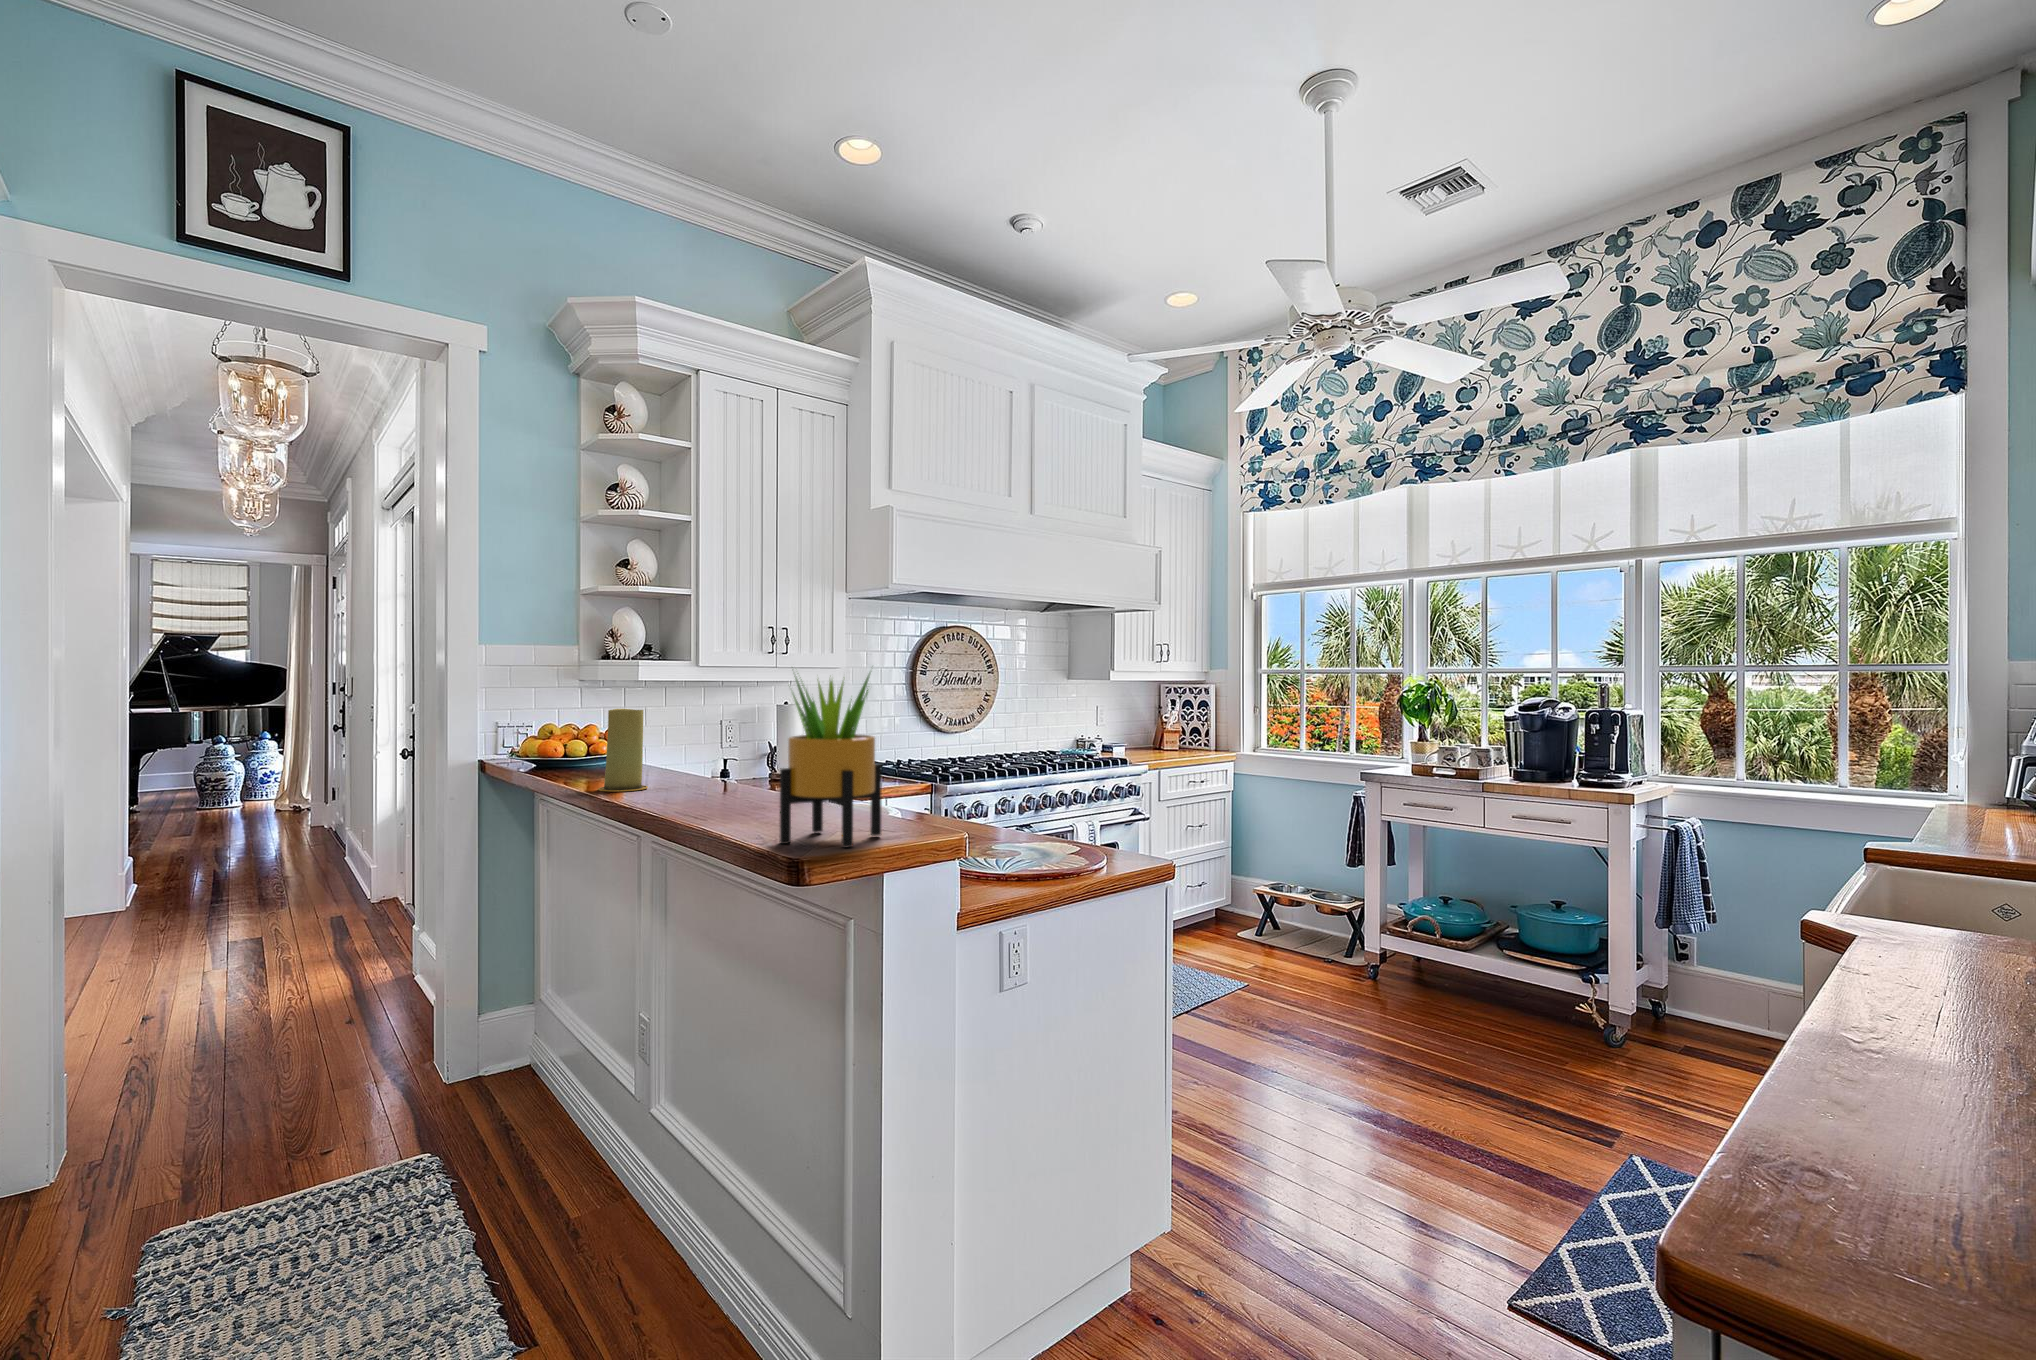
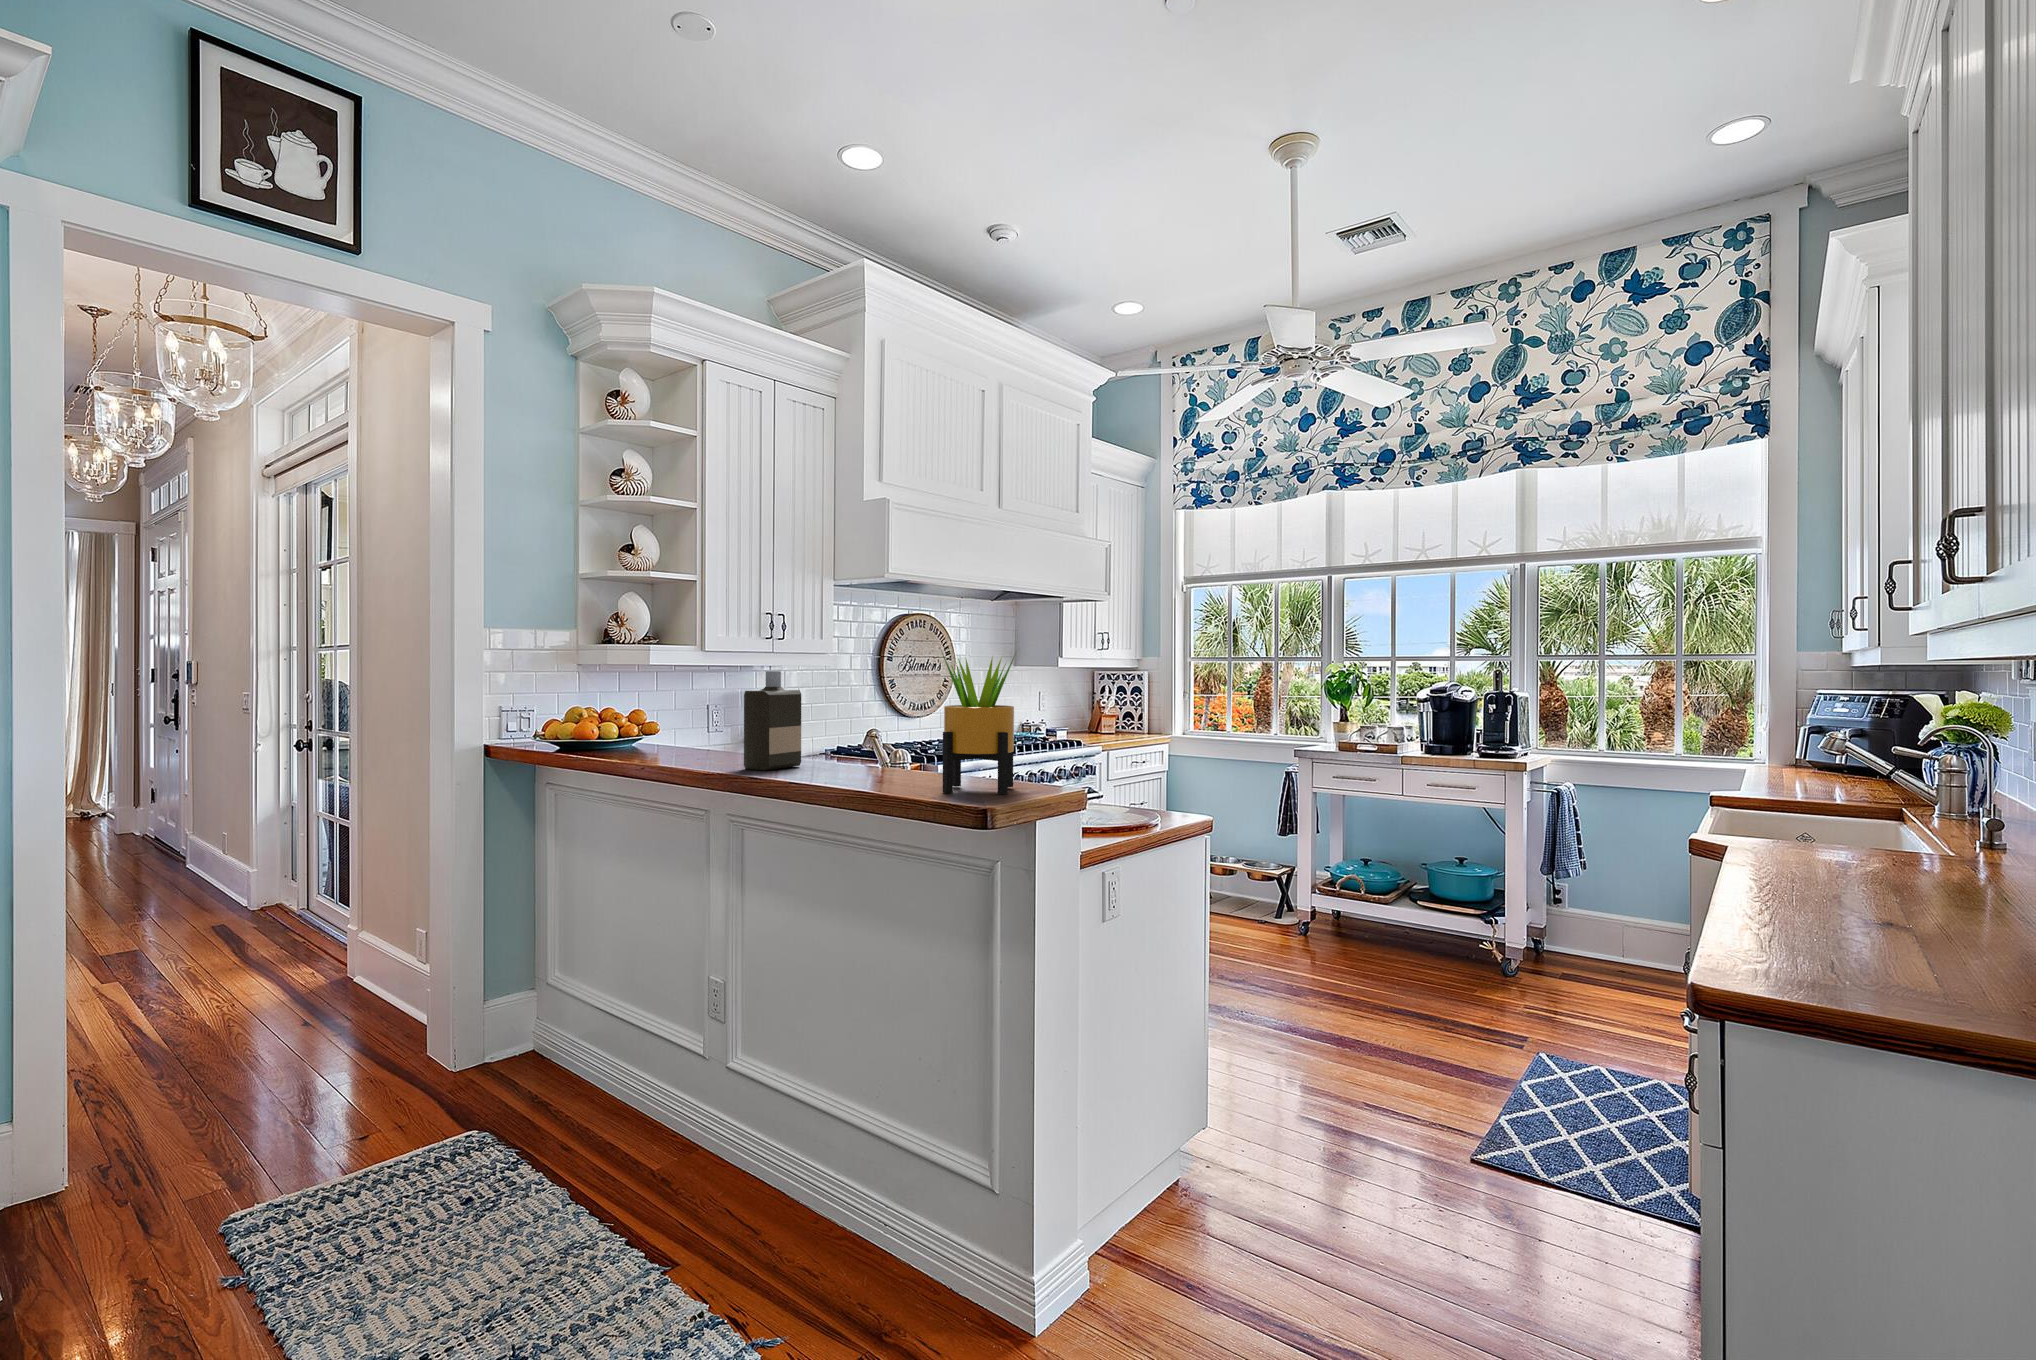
bottle: none [651,690,721,800] -> present [744,671,801,771]
candle: present [598,709,648,791] -> none [676,689,721,766]

